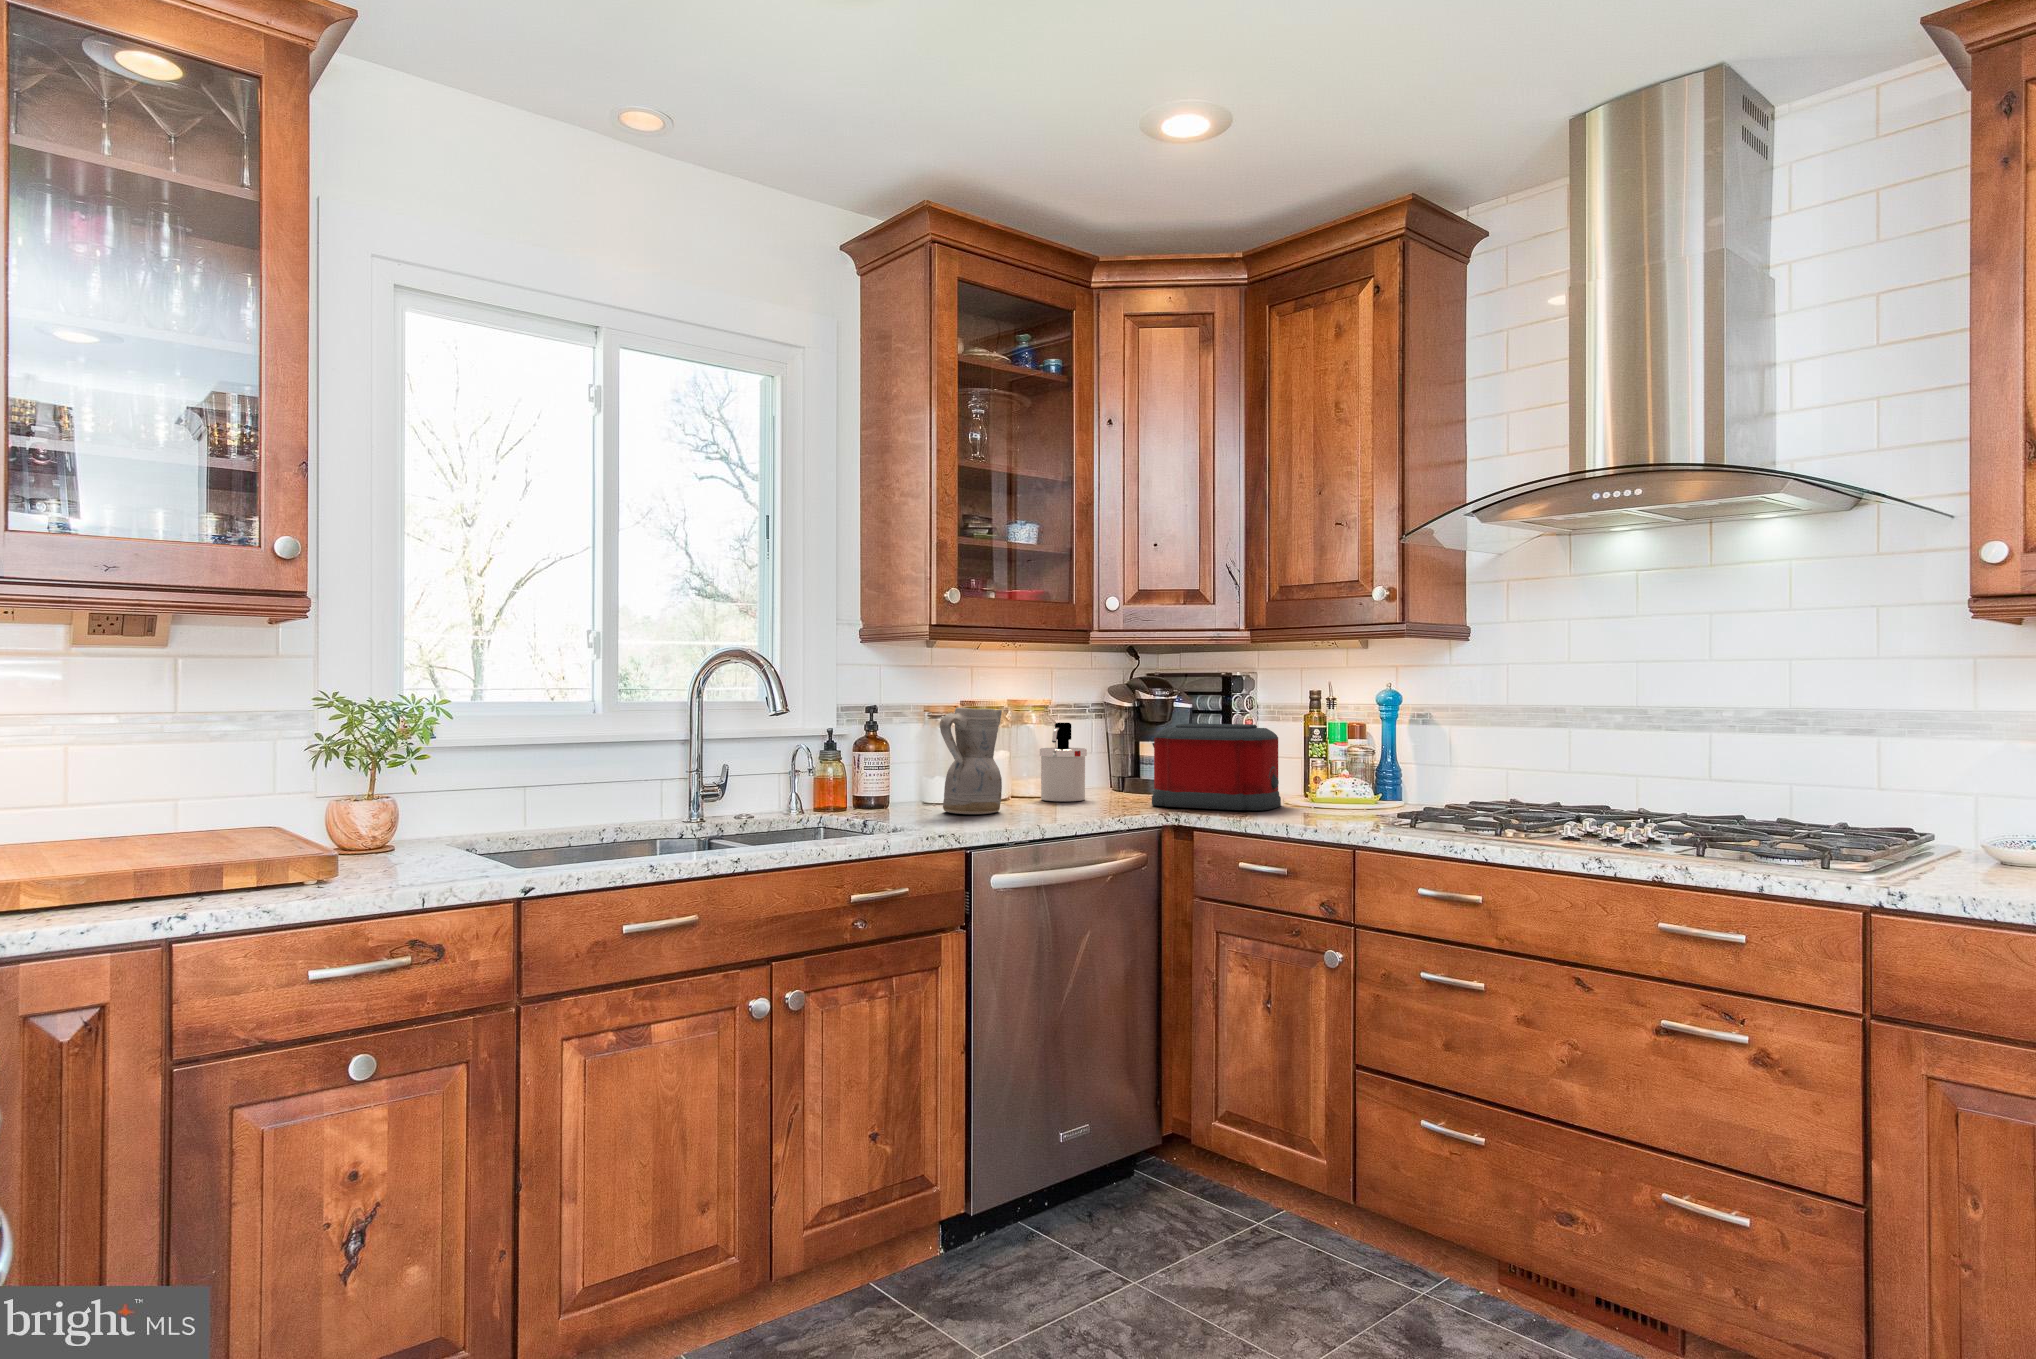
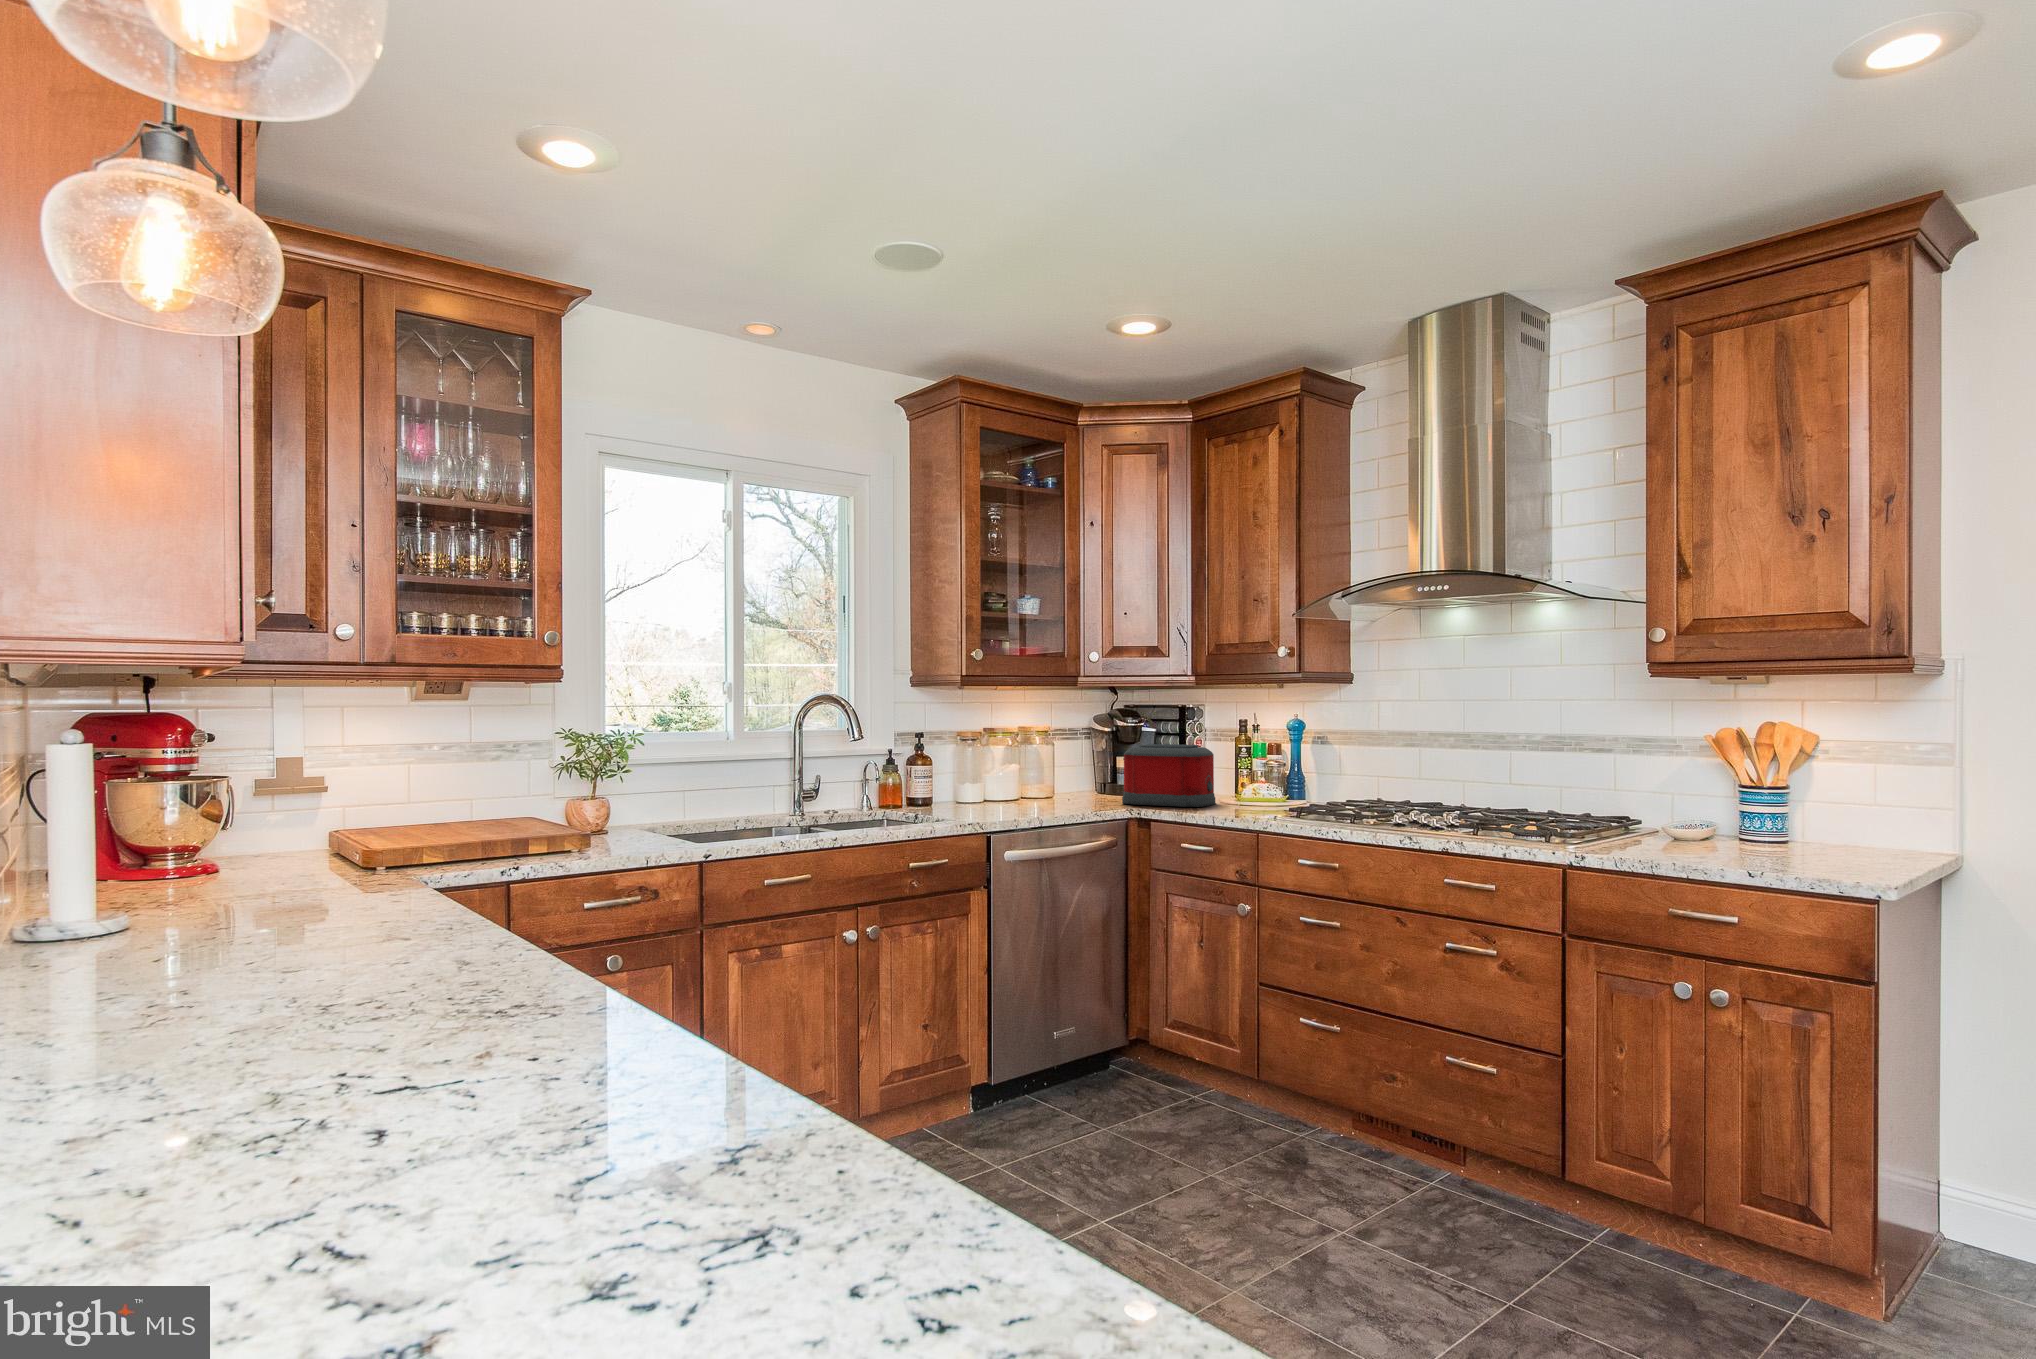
ceramic pitcher: present [940,707,1002,814] -> none [969,733,1014,810]
soap dispenser: present [1040,723,1087,801] -> none [1042,743,1076,801]

